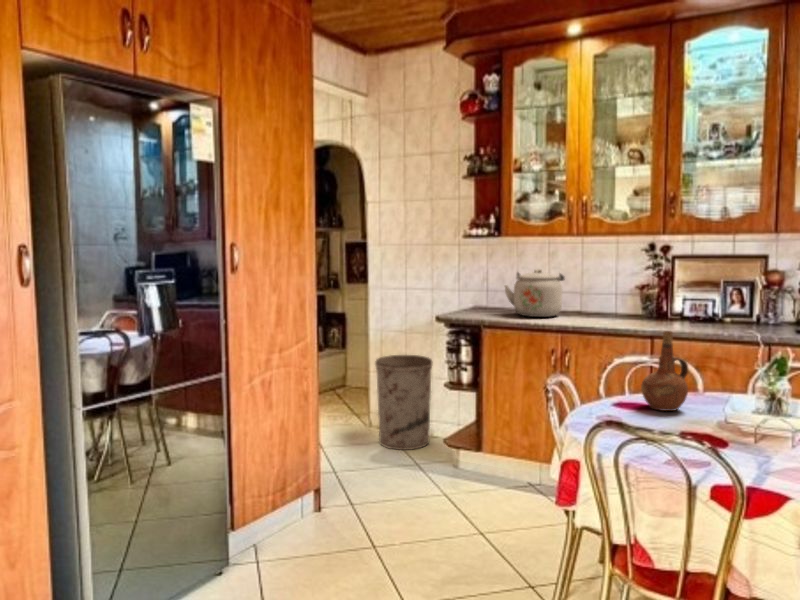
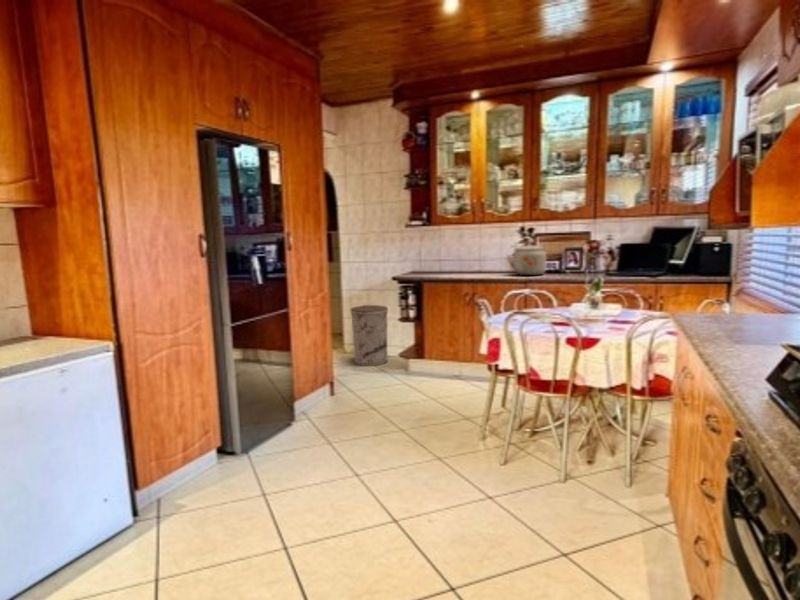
kettle: present [505,269,565,317] -> present [507,244,546,275]
ceramic pitcher: present [641,331,688,411] -> none [526,270,551,313]

